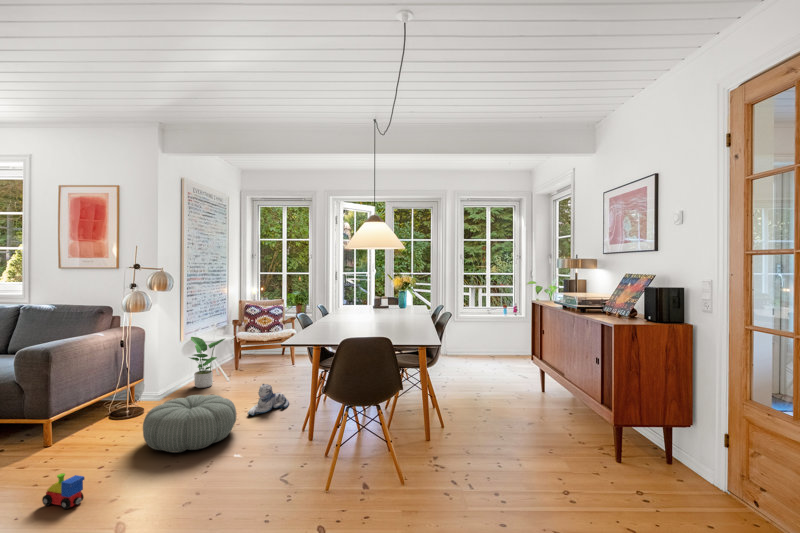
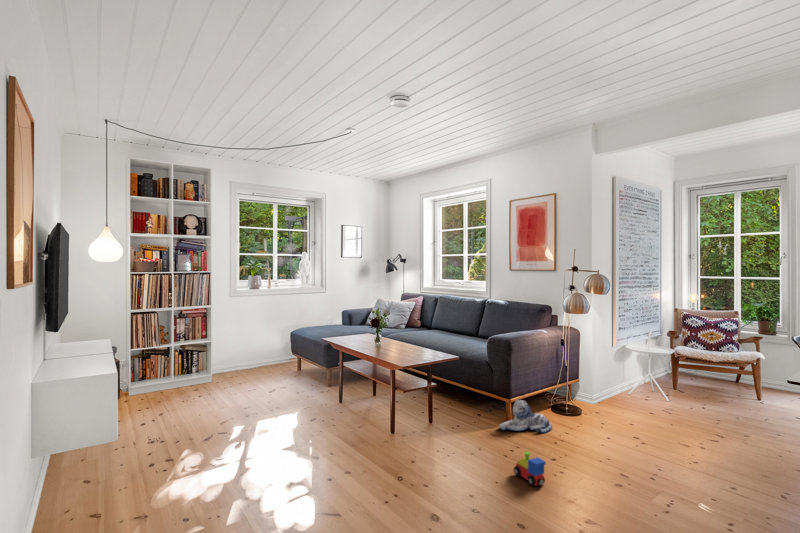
potted plant: present [190,337,225,388] -> none [620,344,665,402]
plush toy: present [248,384,289,415] -> present [499,399,552,433]
pouf: present [143,395,237,453] -> none [587,408,693,473]

